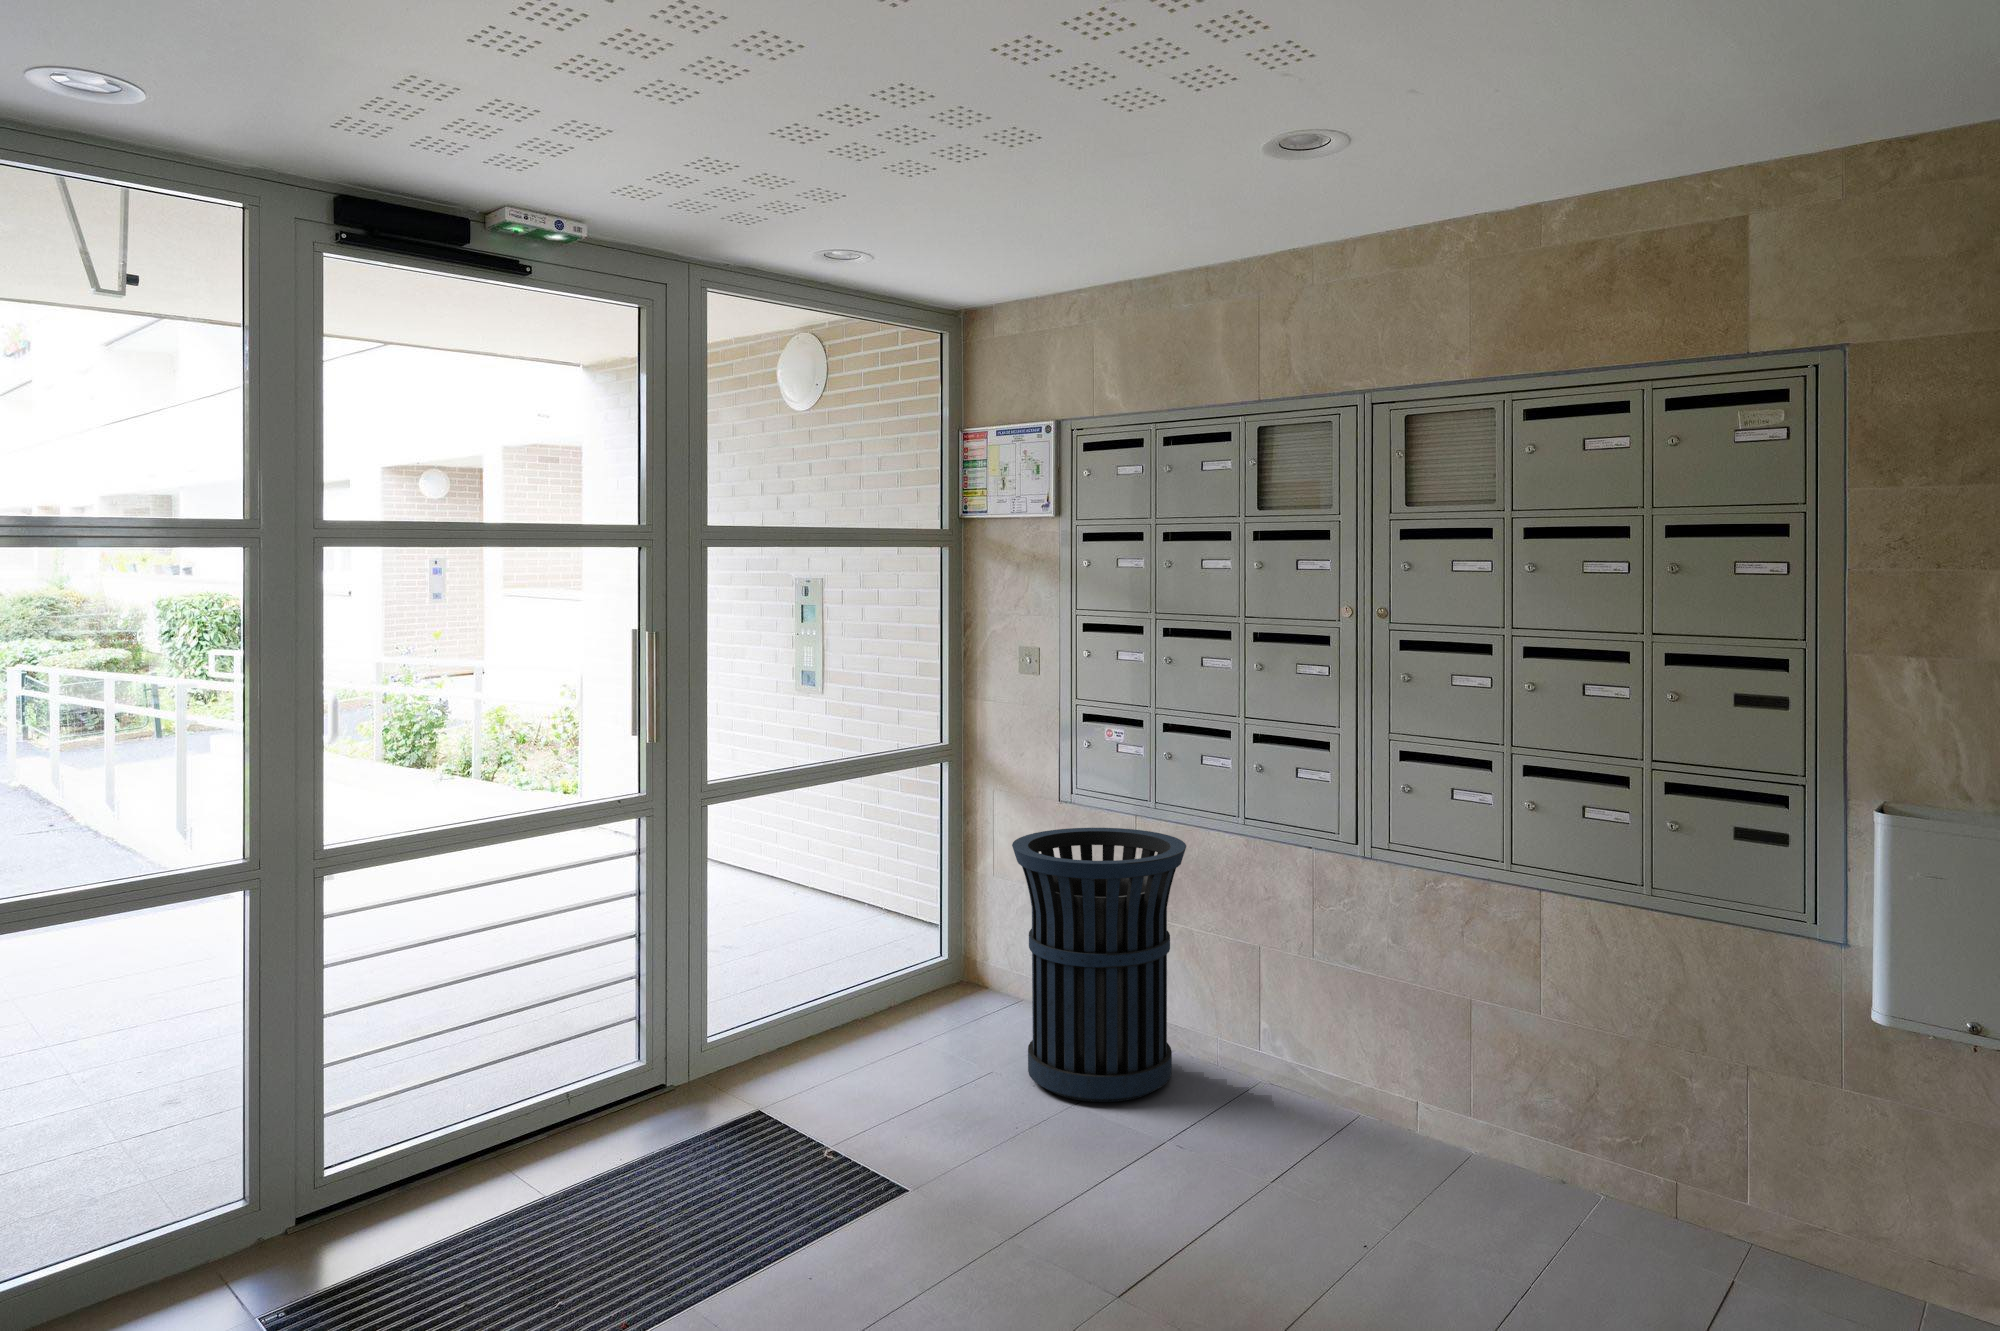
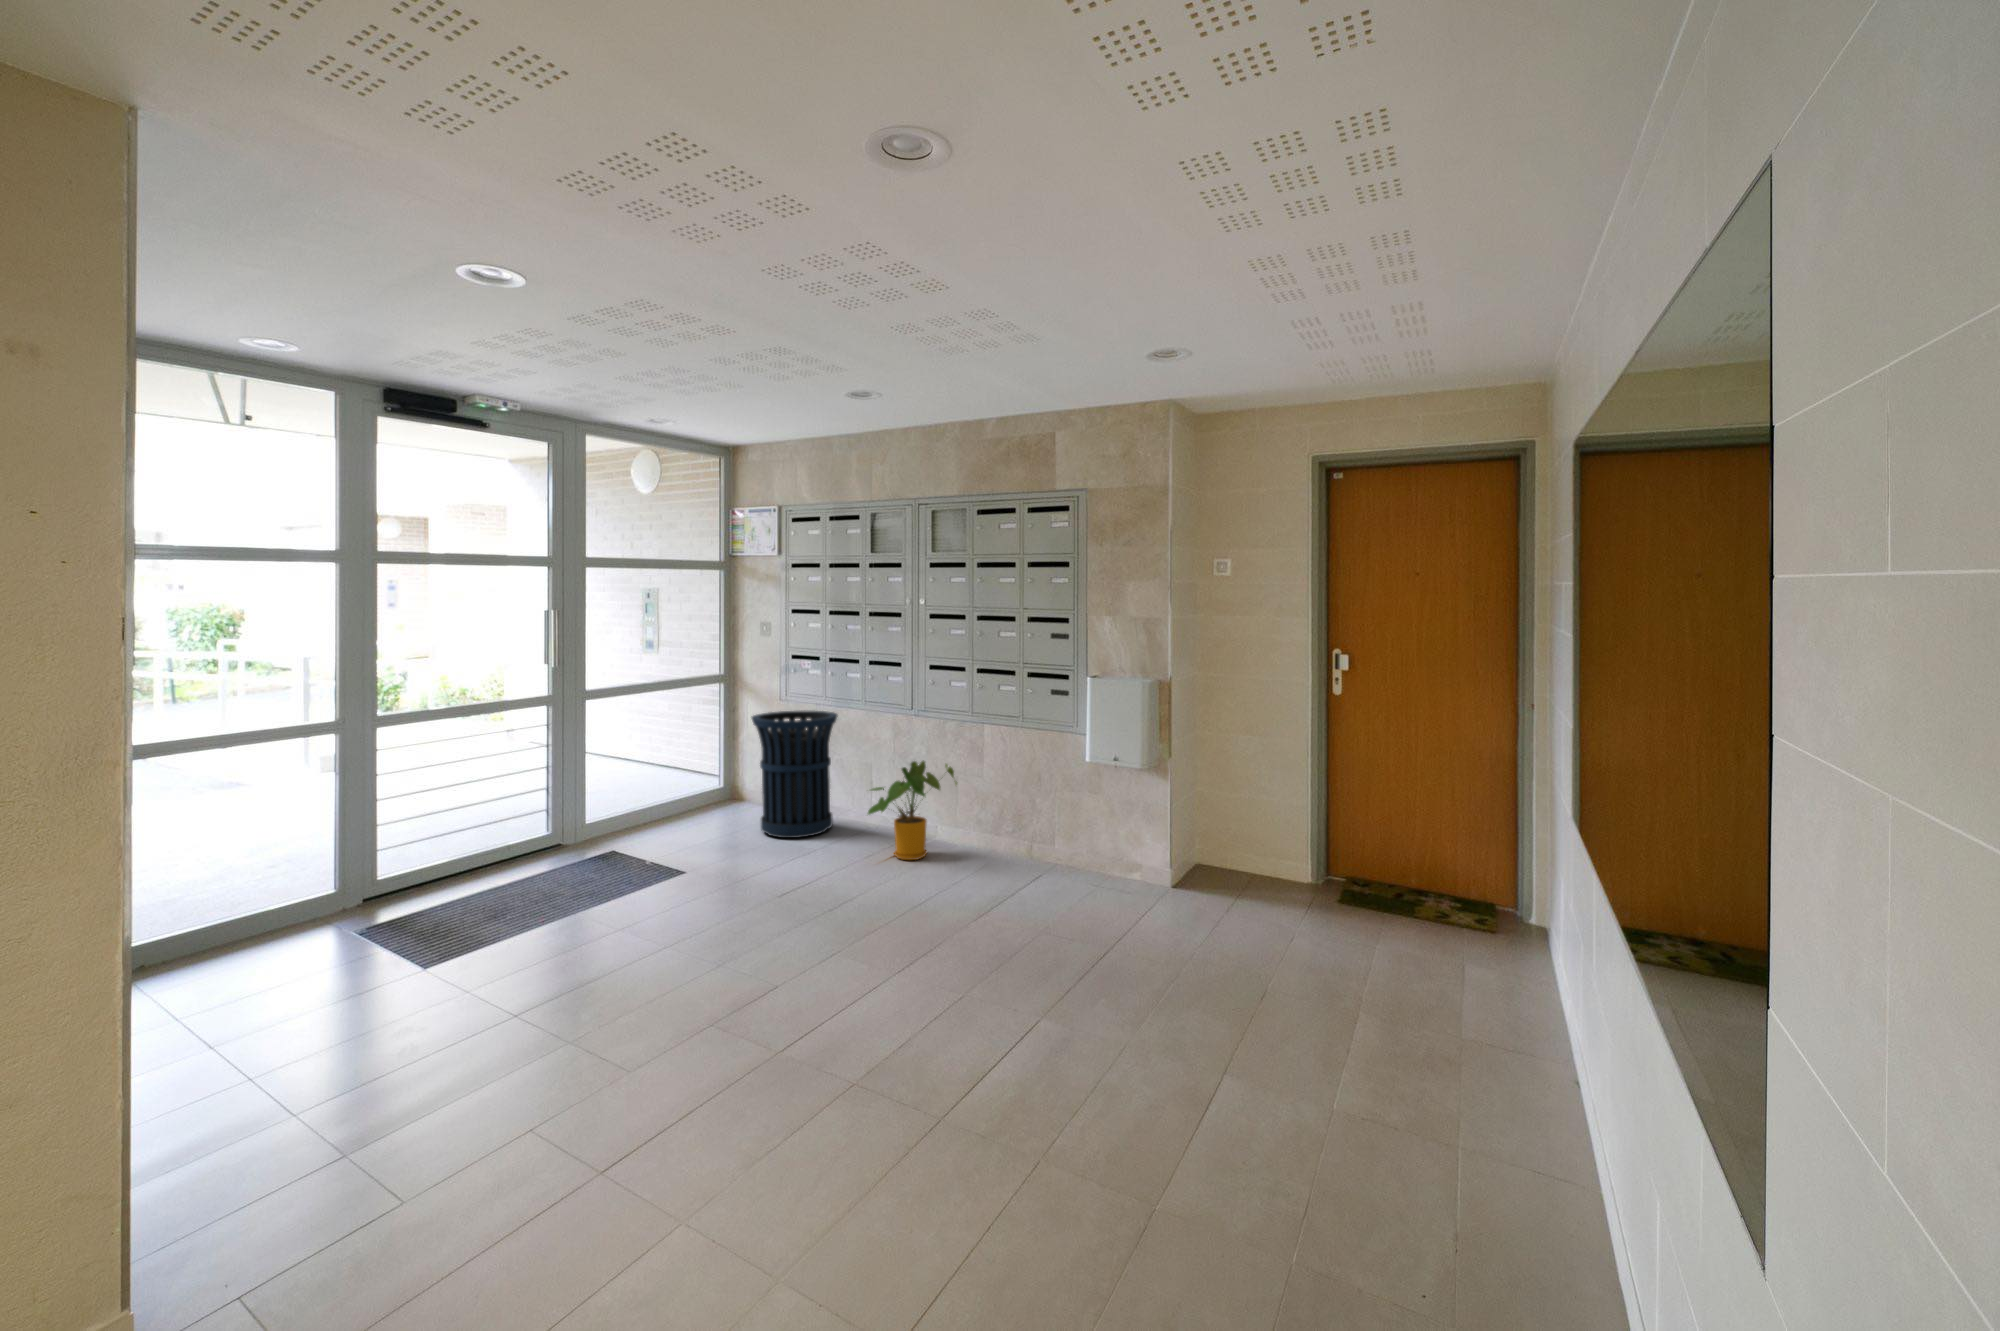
house plant: none [1271,963,1472,1197] -> present [868,761,957,860]

